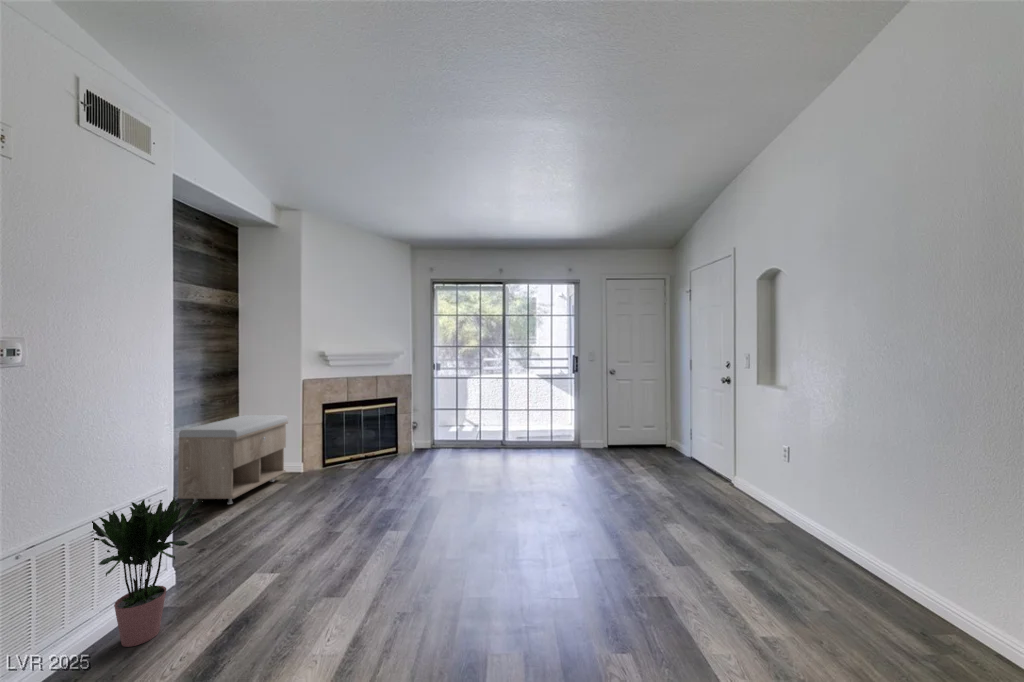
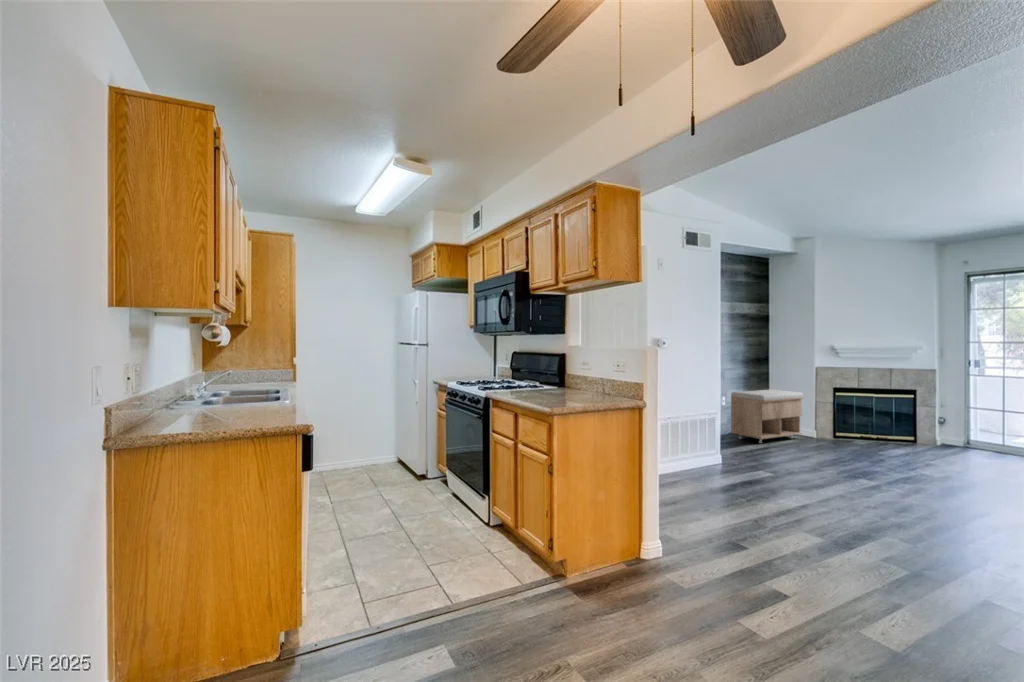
potted plant: present [92,498,201,647] -> none [691,411,741,476]

